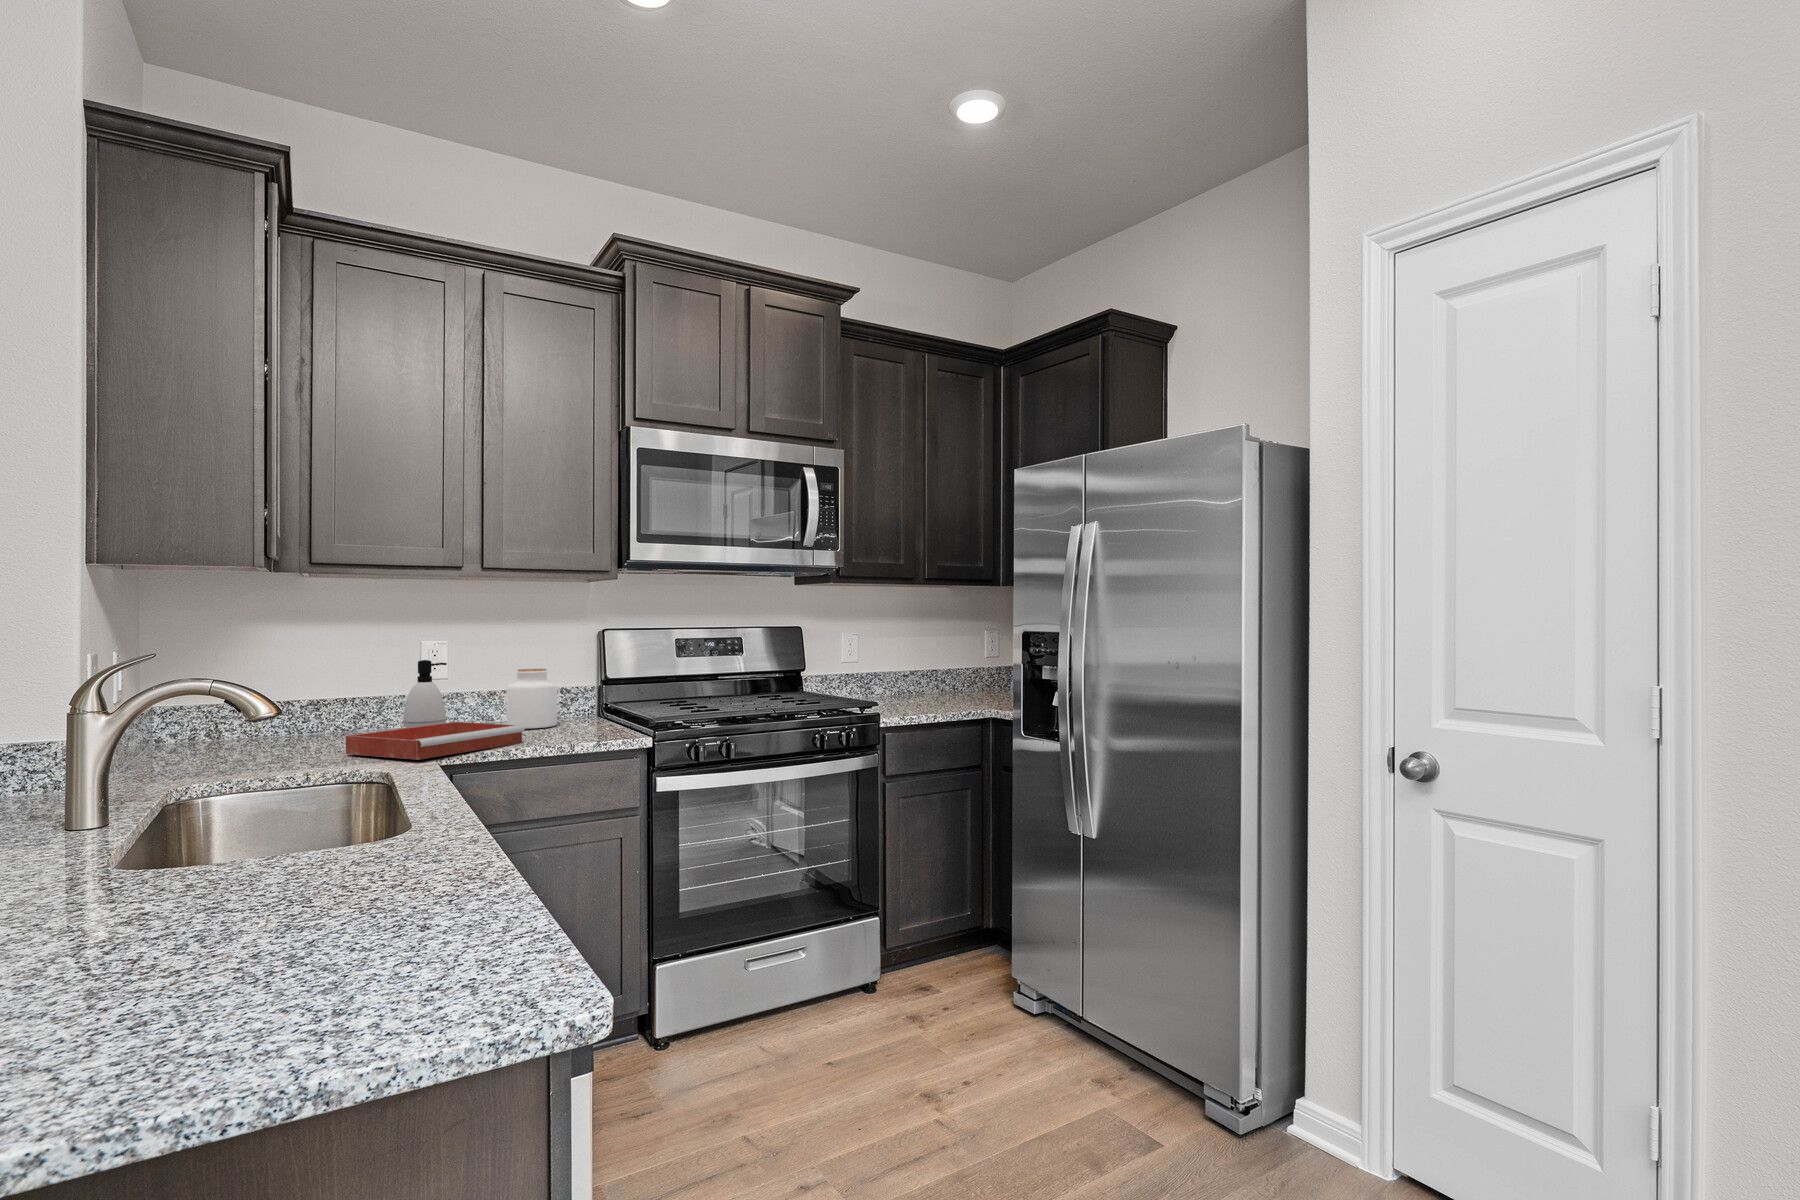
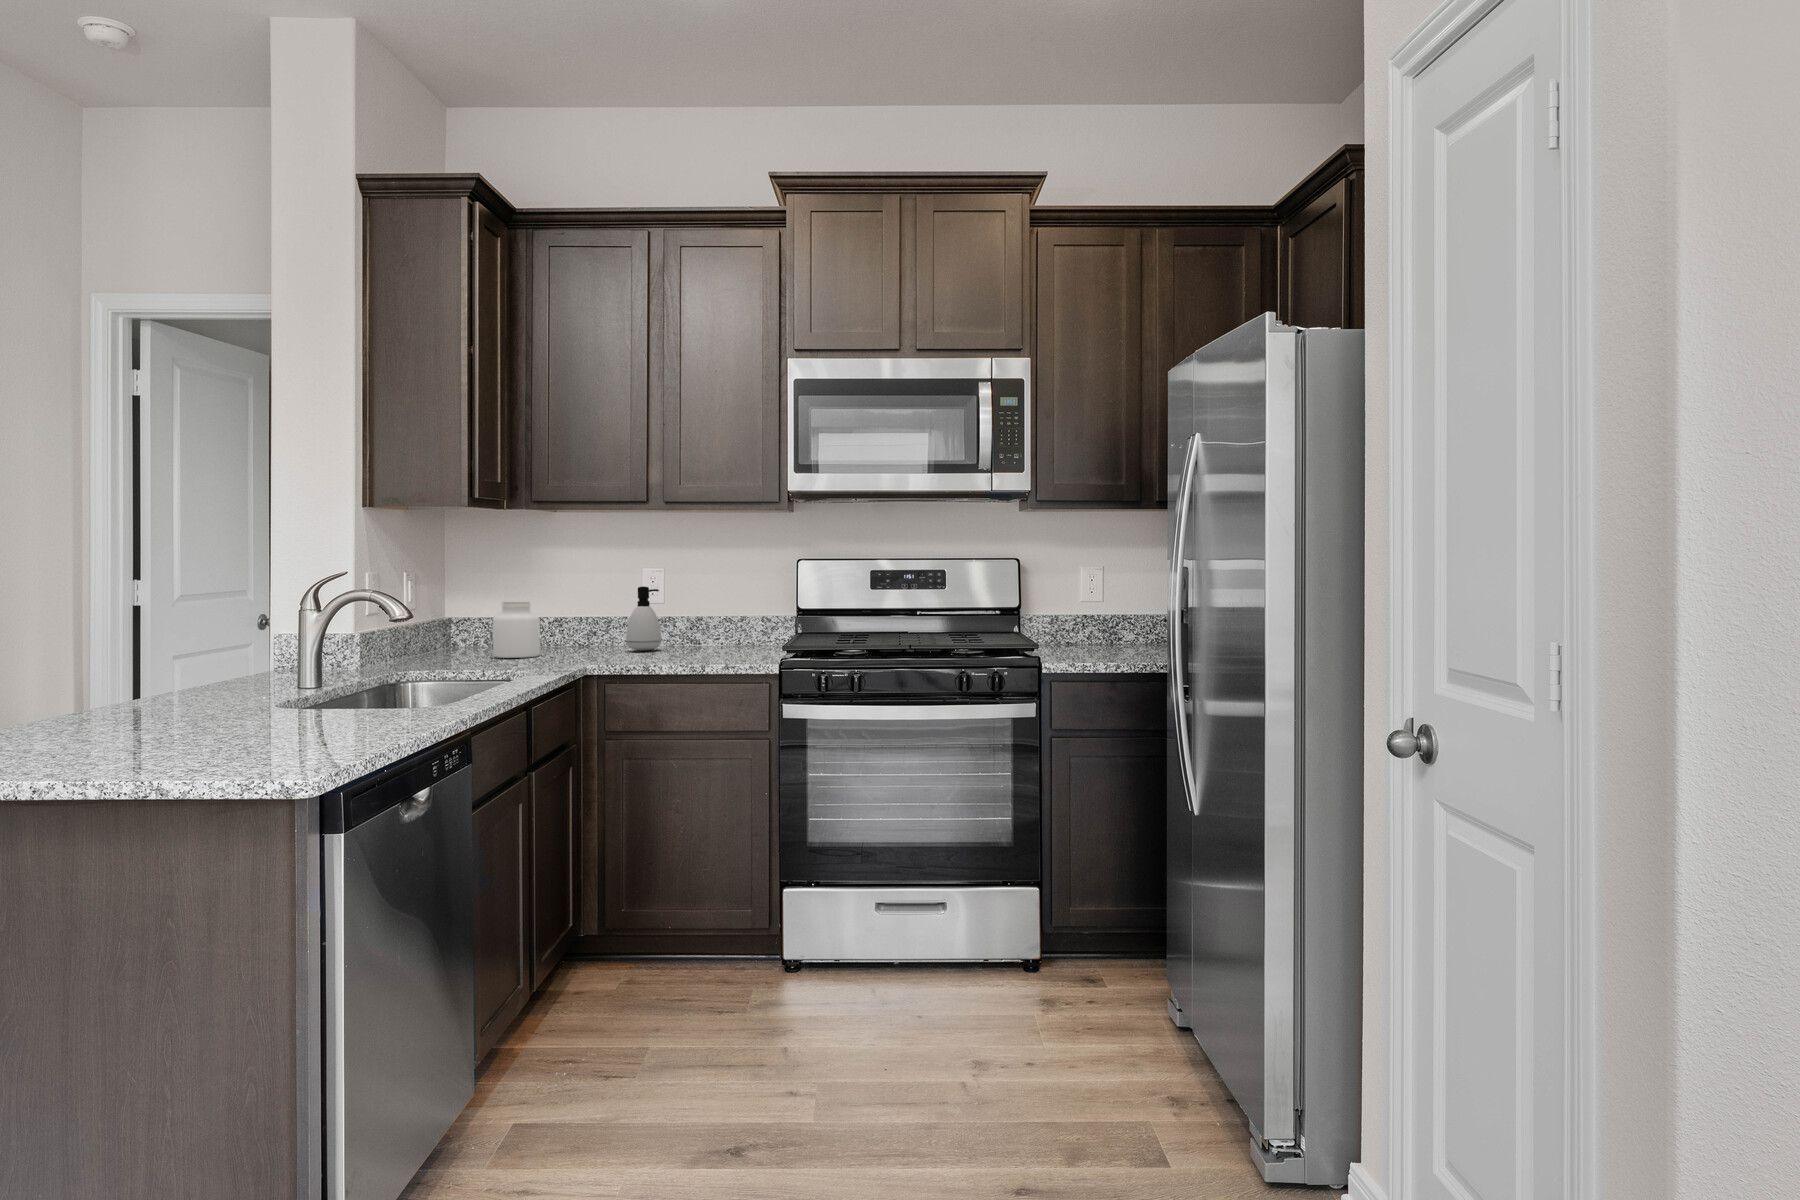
jar: present [507,669,557,729] -> present [493,602,540,658]
tray: present [346,722,525,760] -> none [547,642,683,668]

